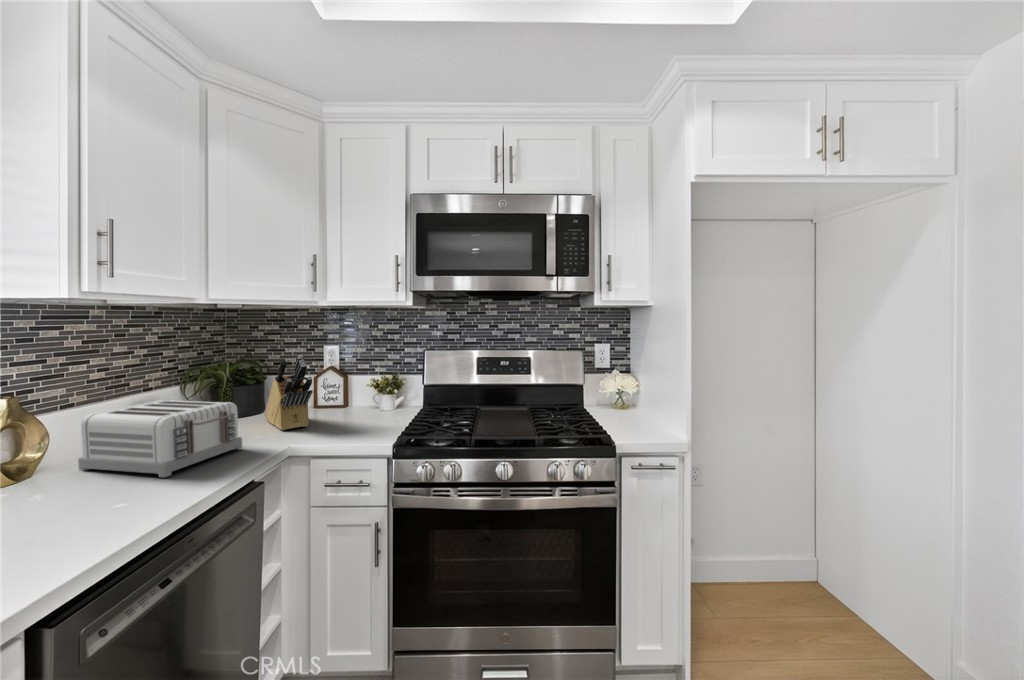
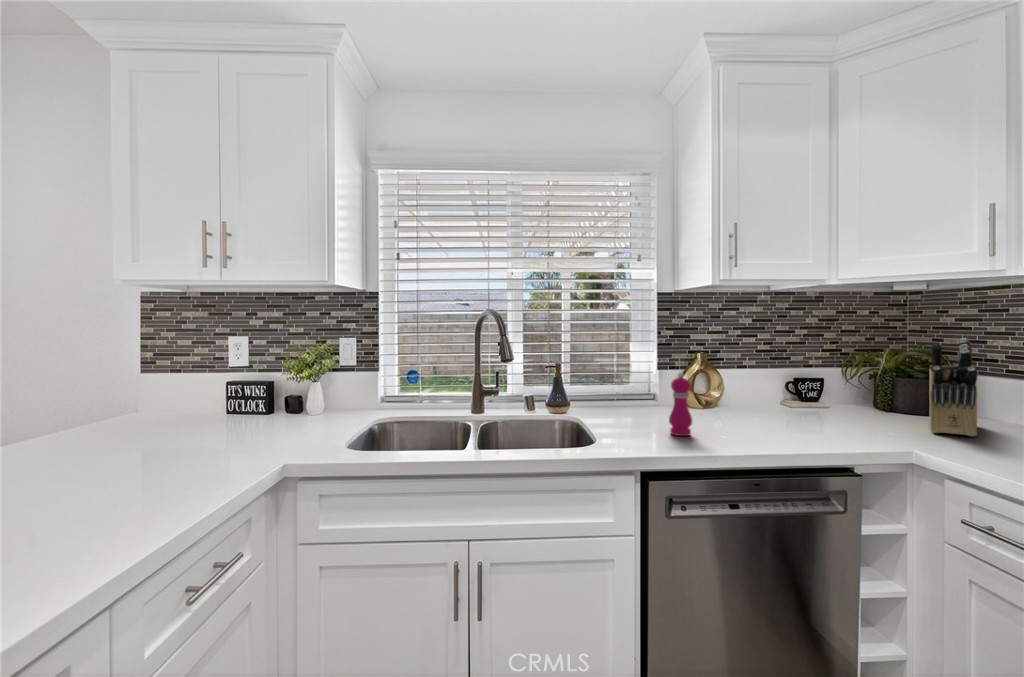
toaster: present [78,400,243,477] -> none [723,373,858,434]
pepper mill: none [46,433,87,521] -> present [669,373,692,436]

